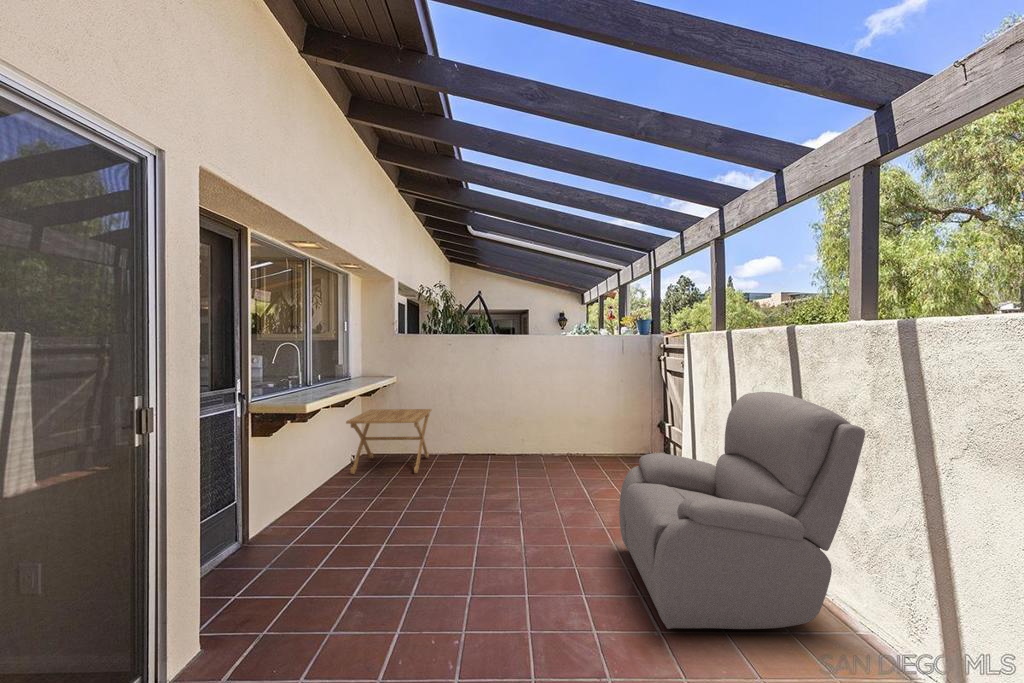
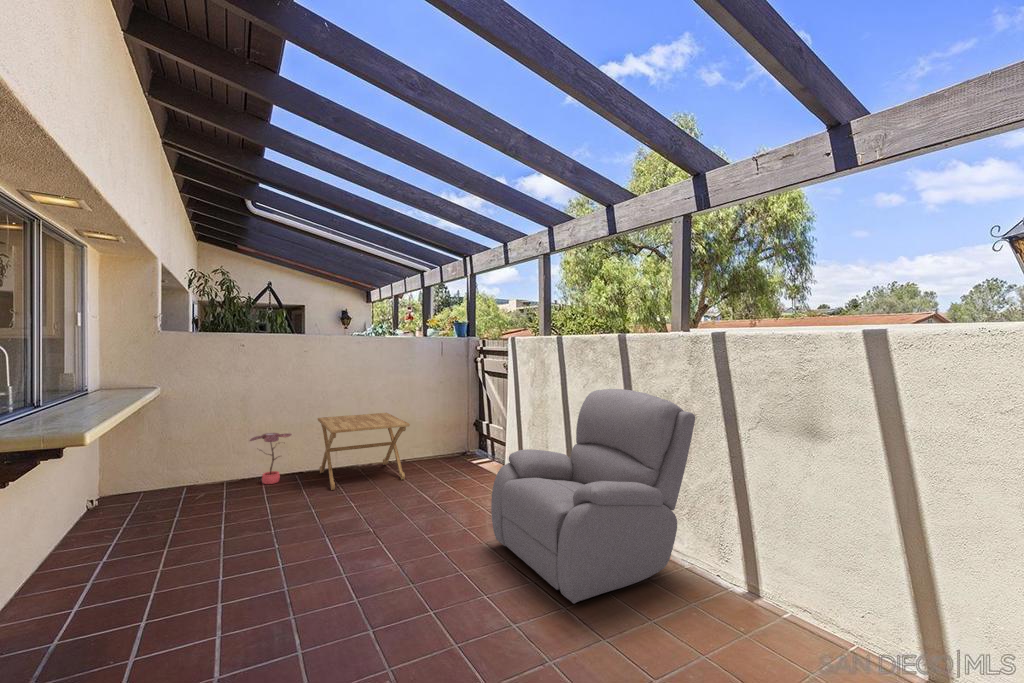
side table: present [346,409,432,474] -> present [318,413,410,490]
potted plant: none [453,418,485,461] -> present [250,433,292,484]

